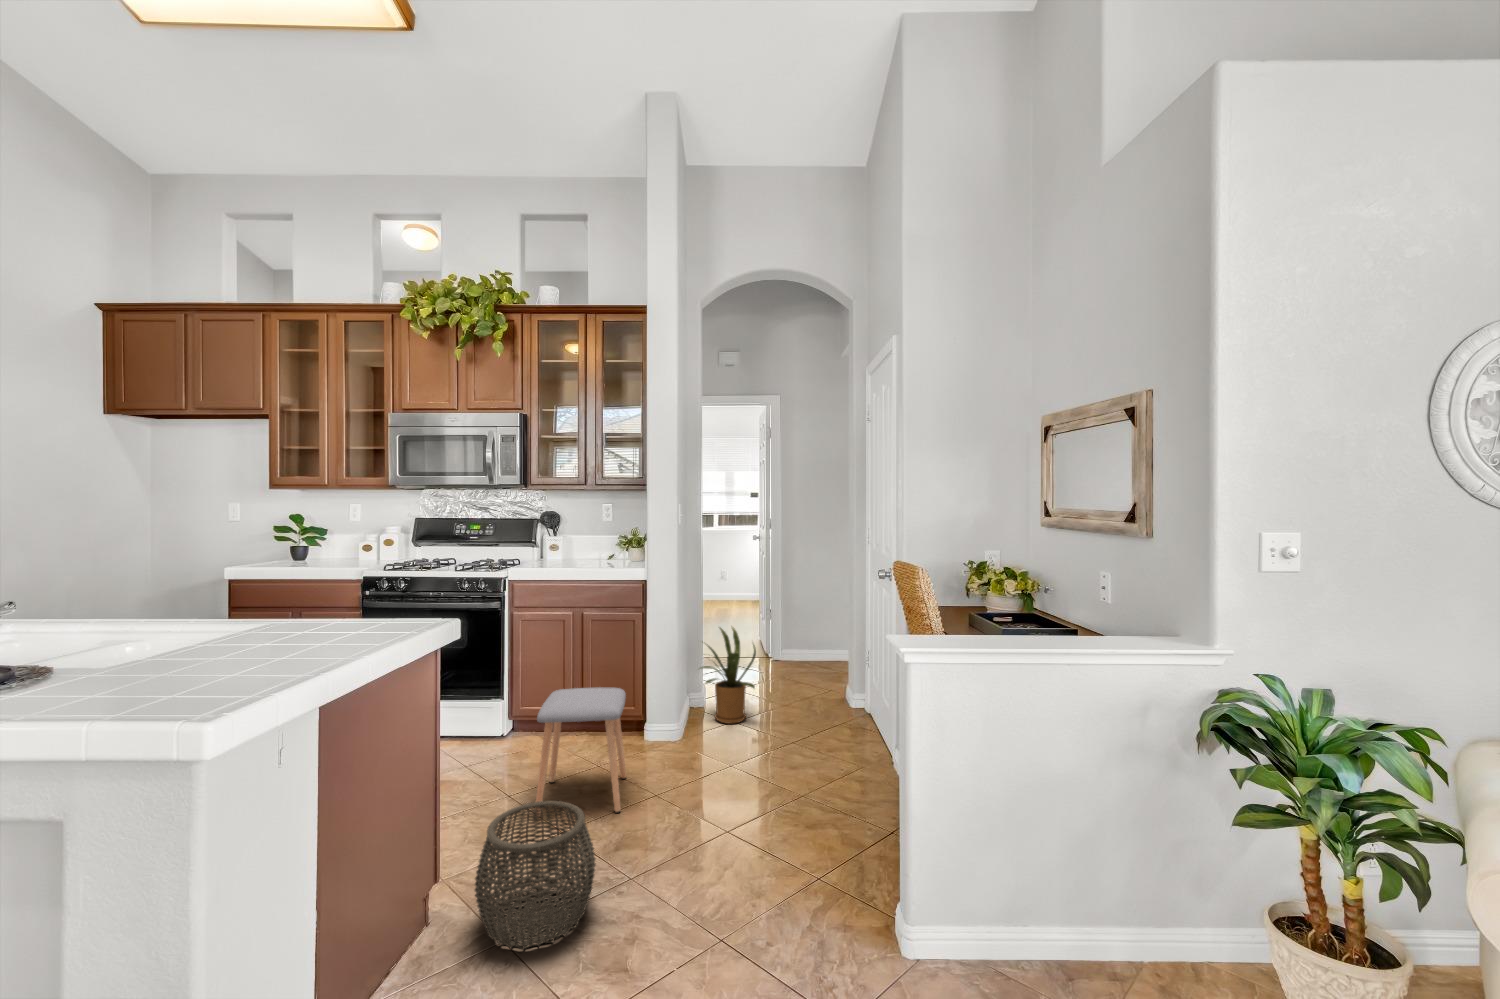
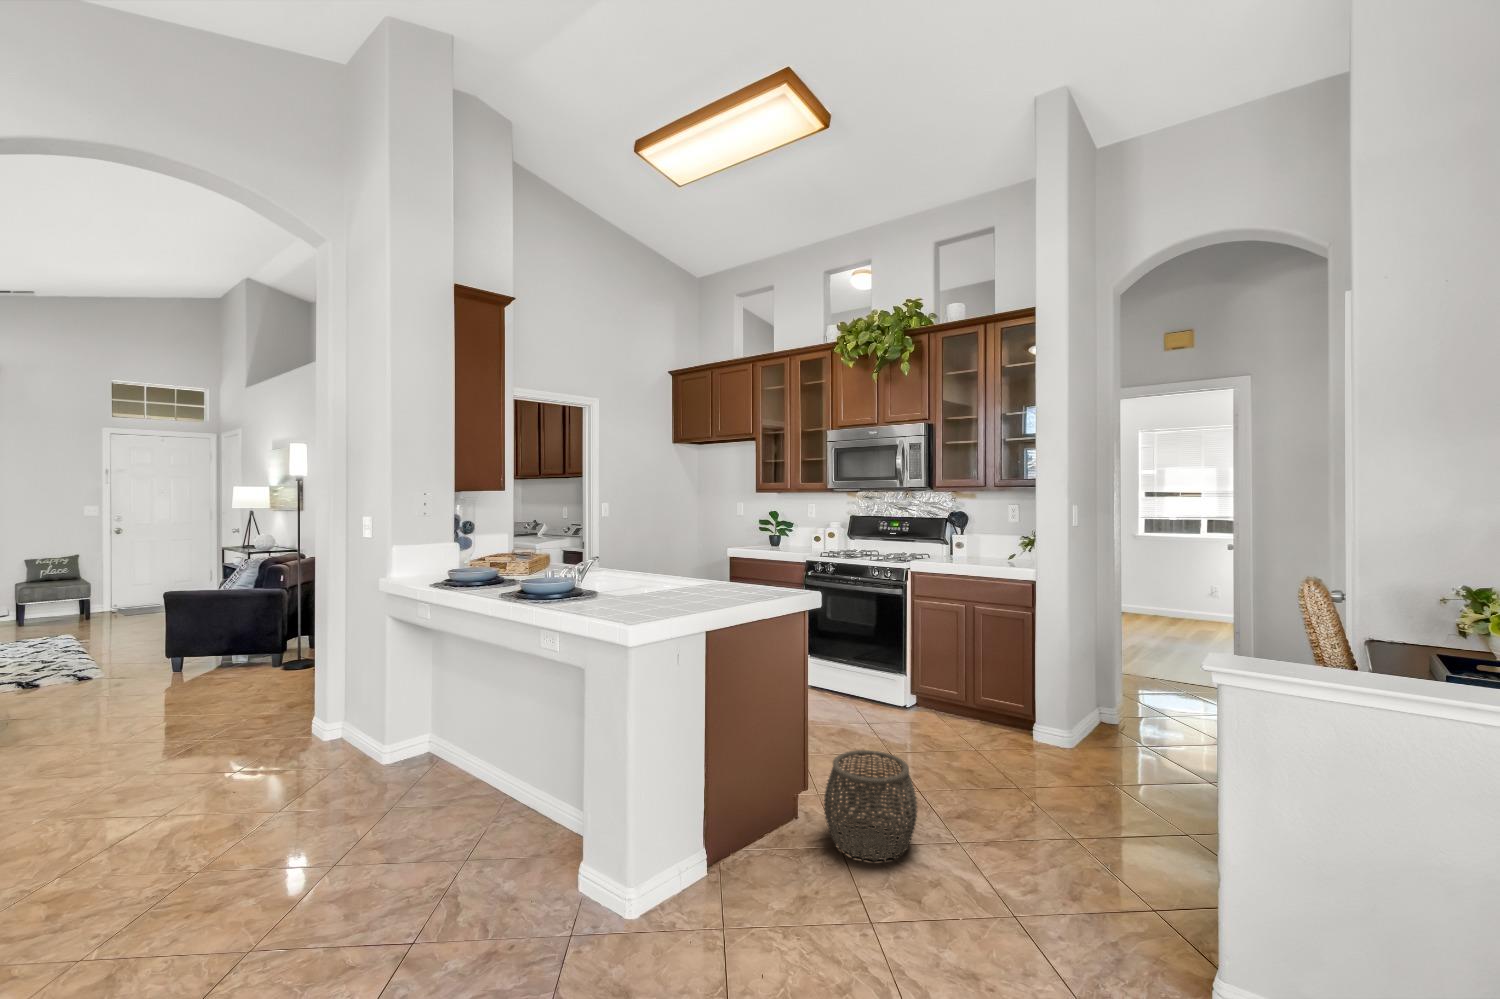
house plant: present [700,628,756,724] -> none [1095,643,1174,754]
stool: present [535,687,626,816] -> none [901,673,995,794]

